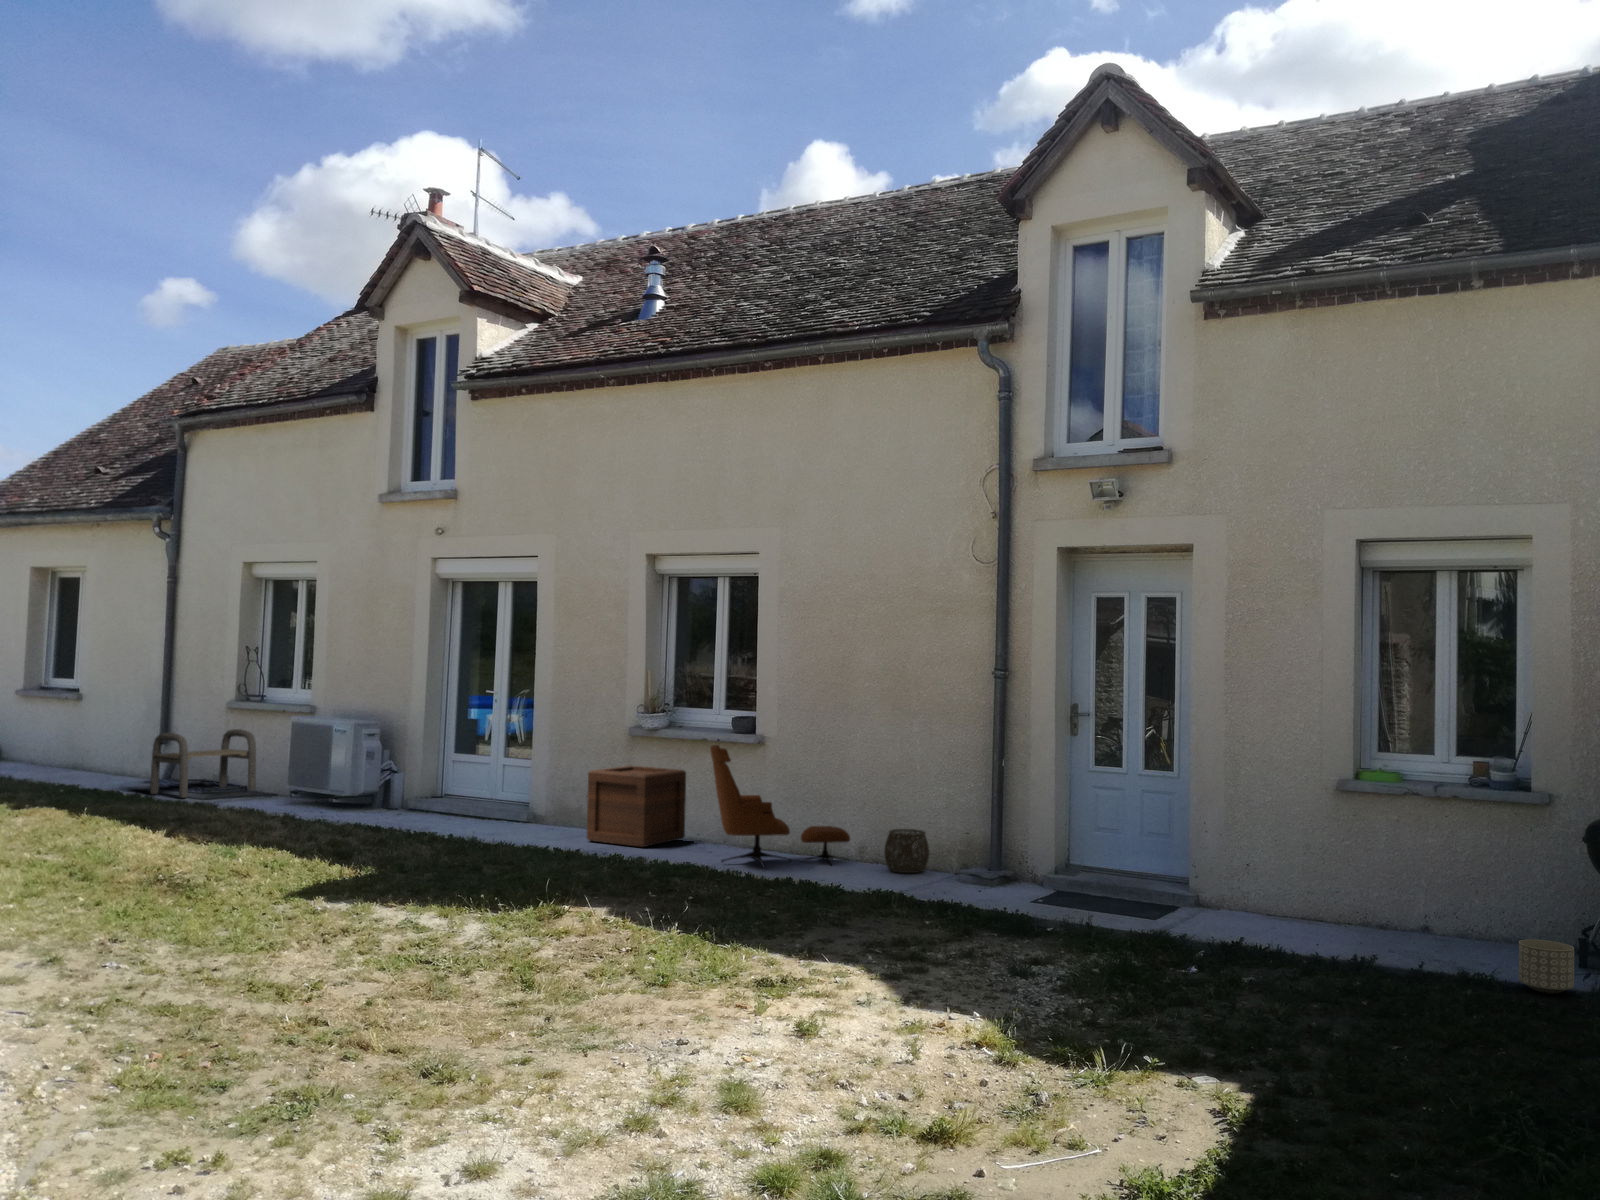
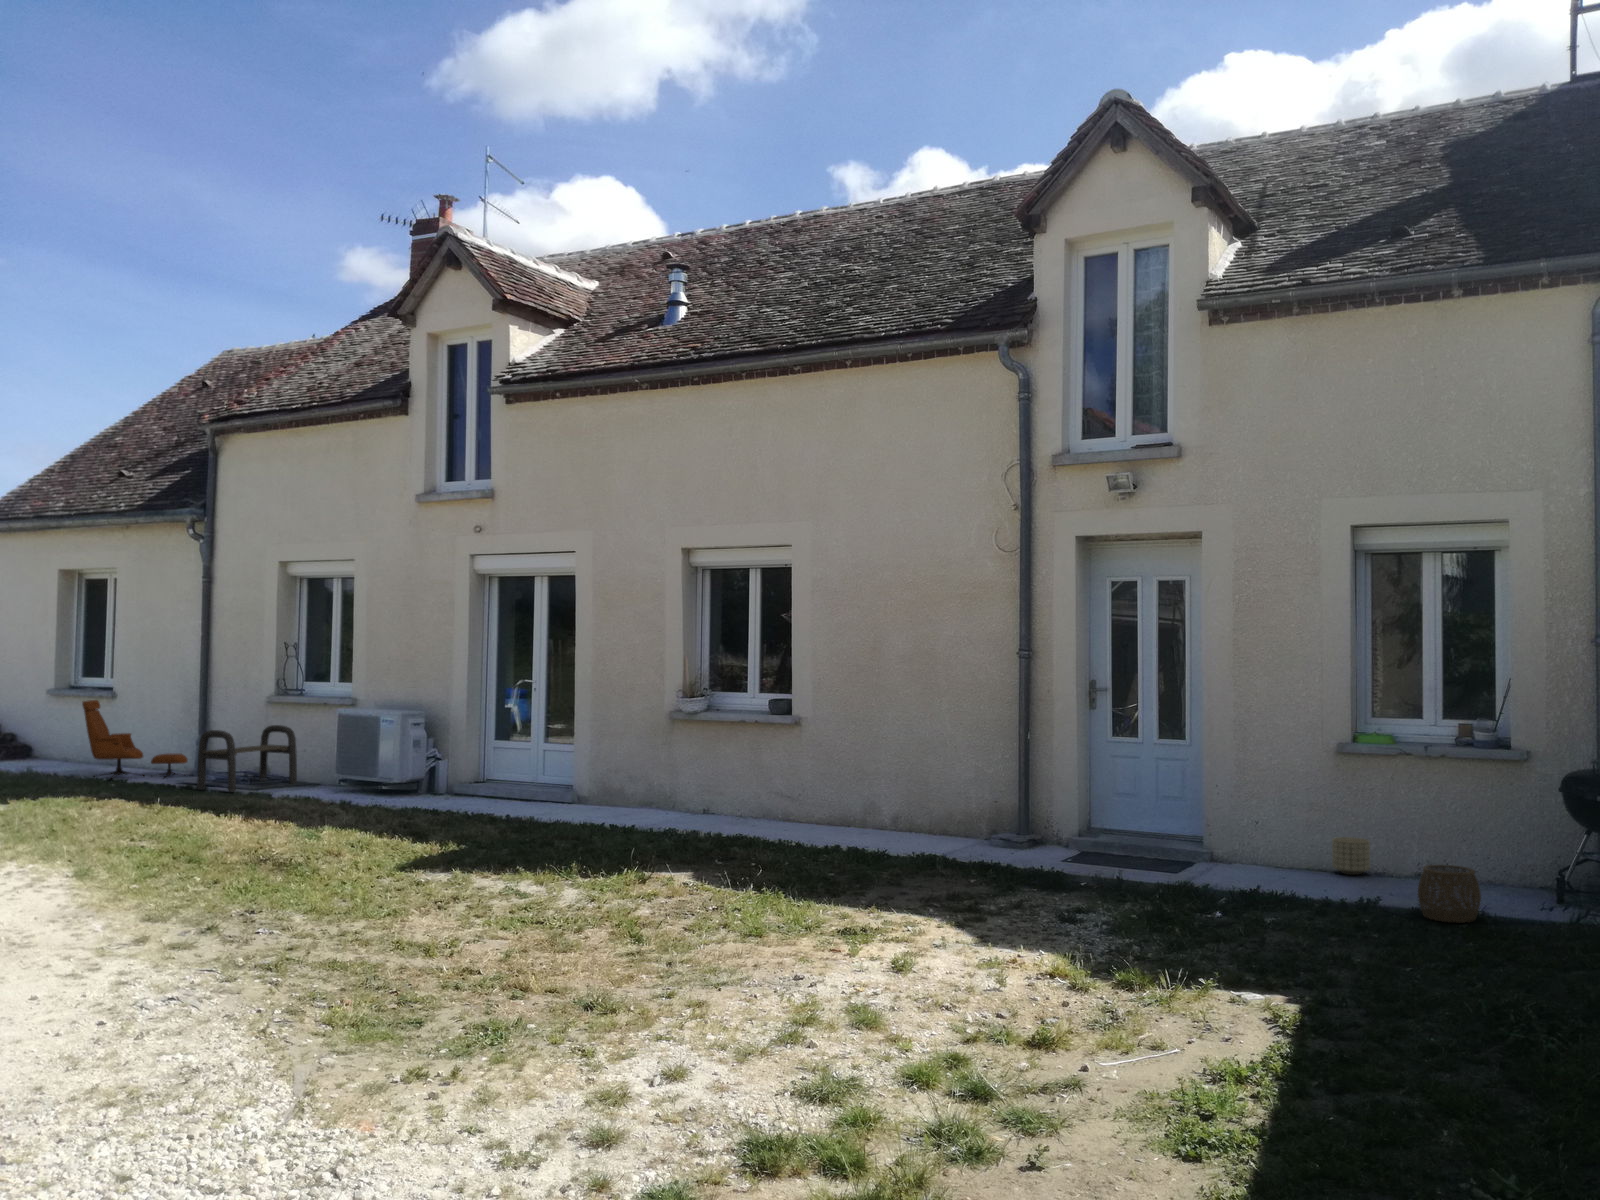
lounge chair: present [710,745,850,868] -> present [82,700,188,779]
wooden crate: present [587,766,686,847] -> none [638,749,729,824]
woven basket: present [884,829,929,873] -> present [1418,865,1481,923]
planter: present [1519,939,1574,994] -> present [1332,837,1370,875]

